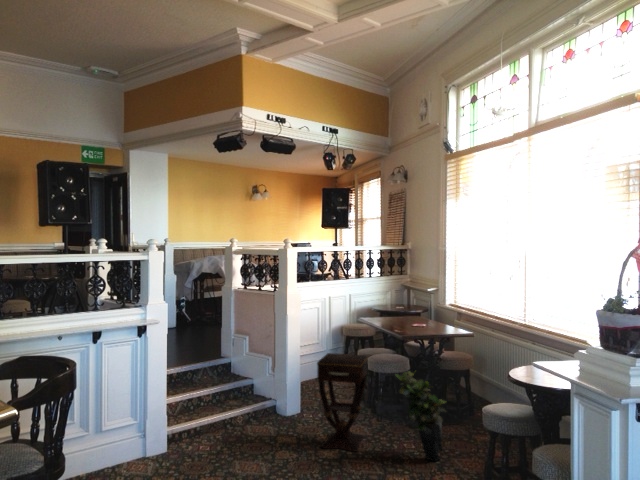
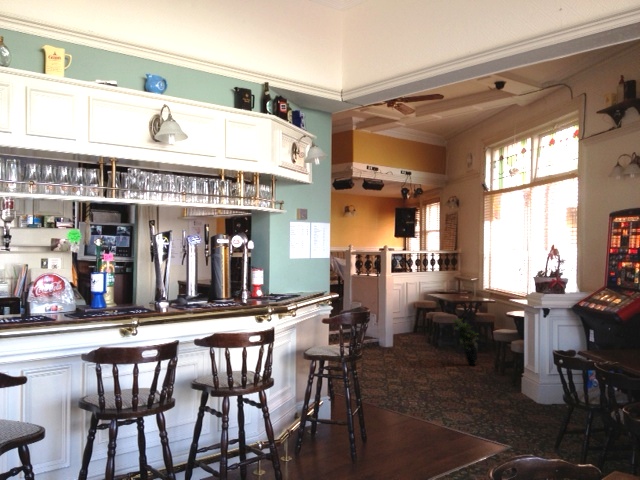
side table: present [317,353,368,452] -> none [408,310,436,361]

